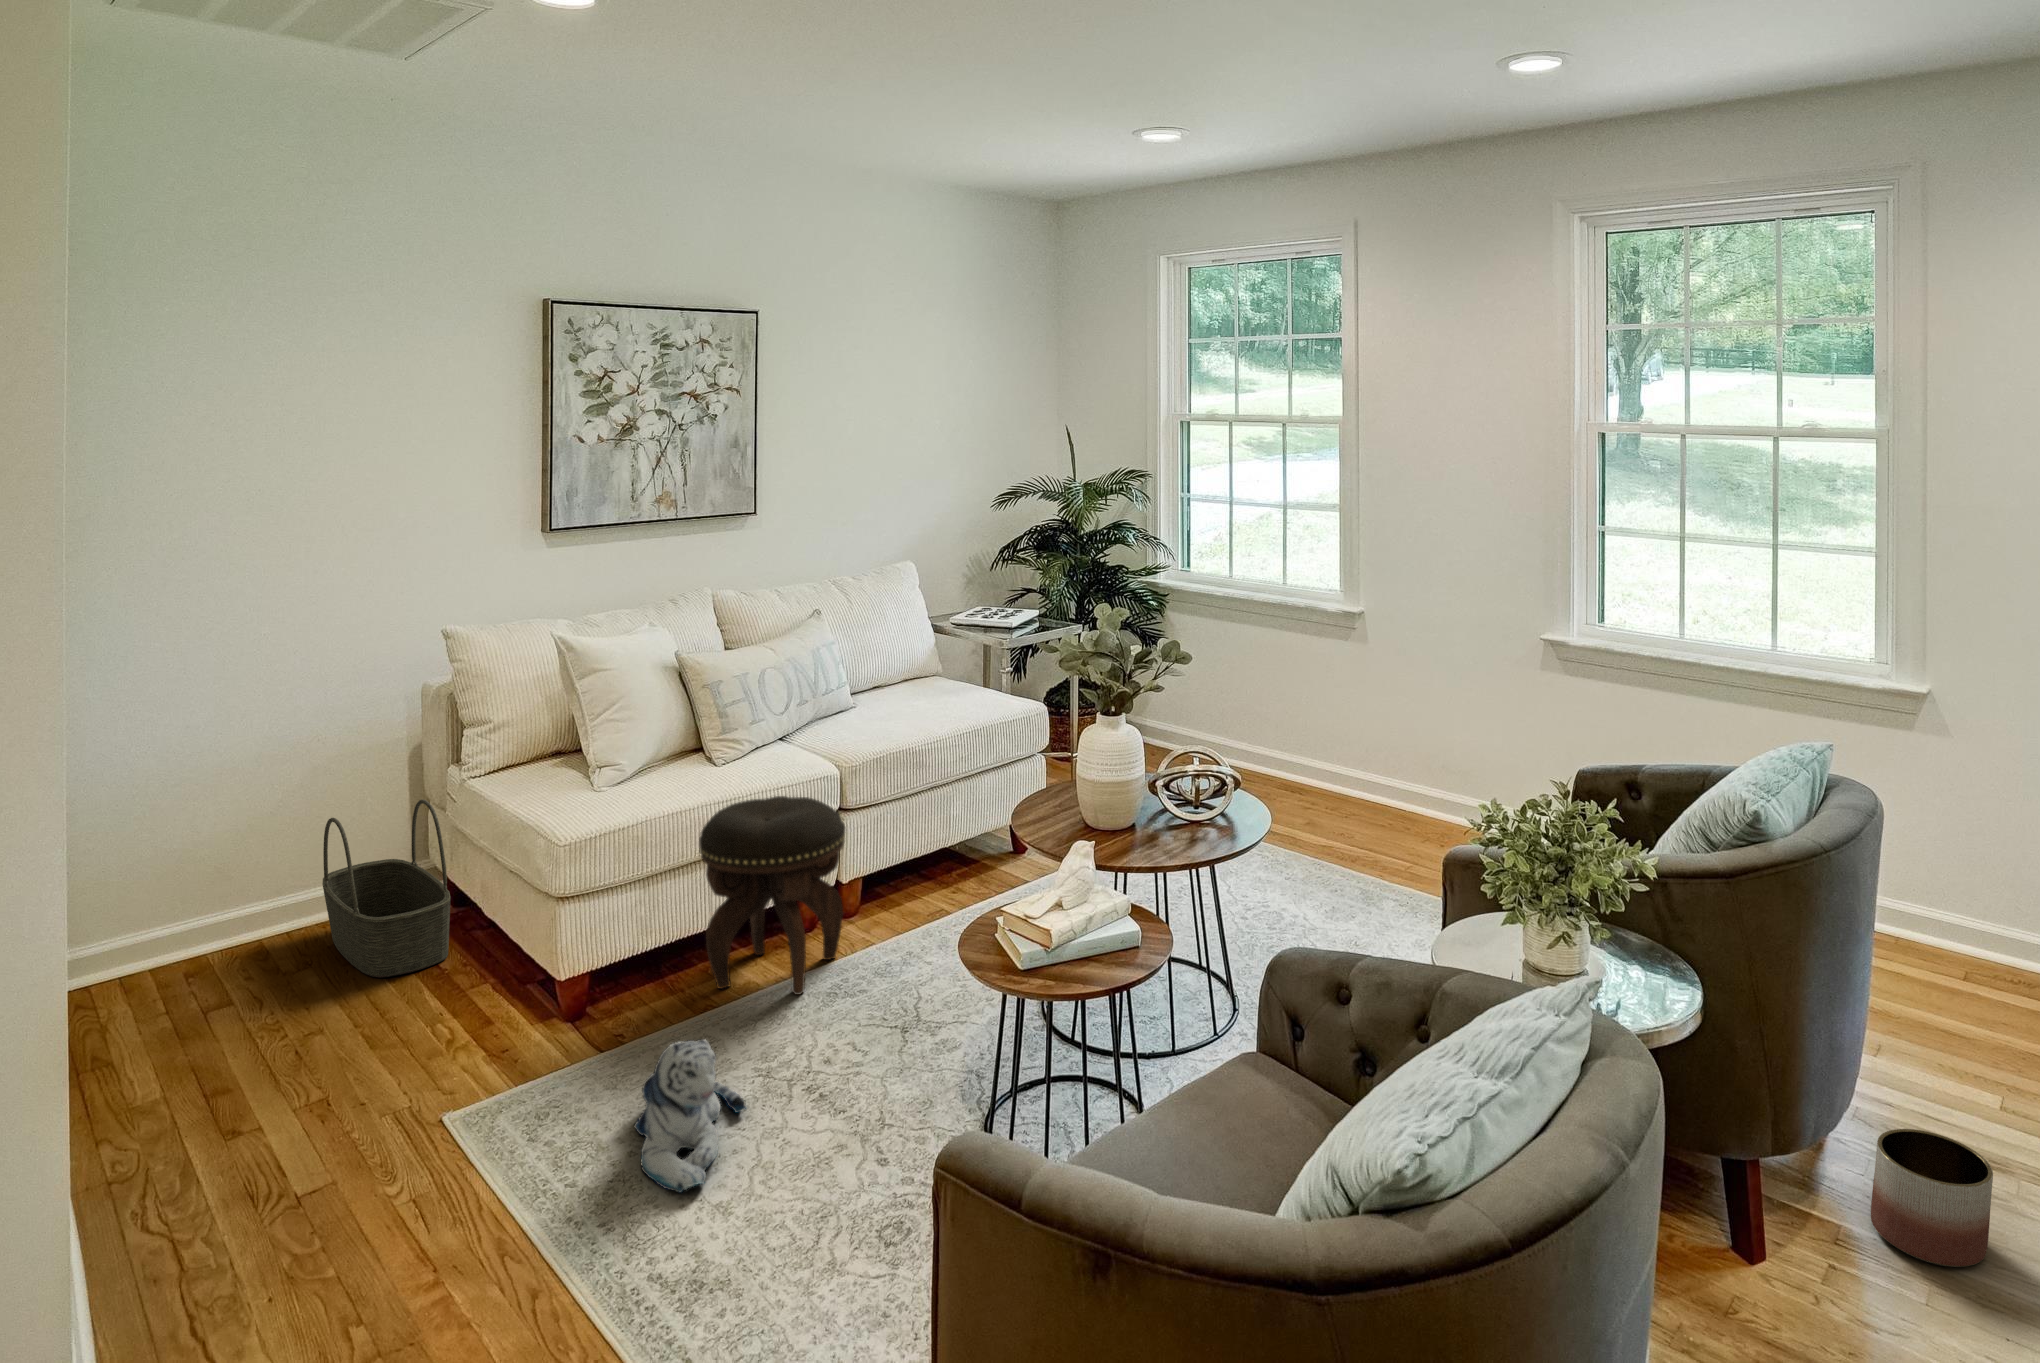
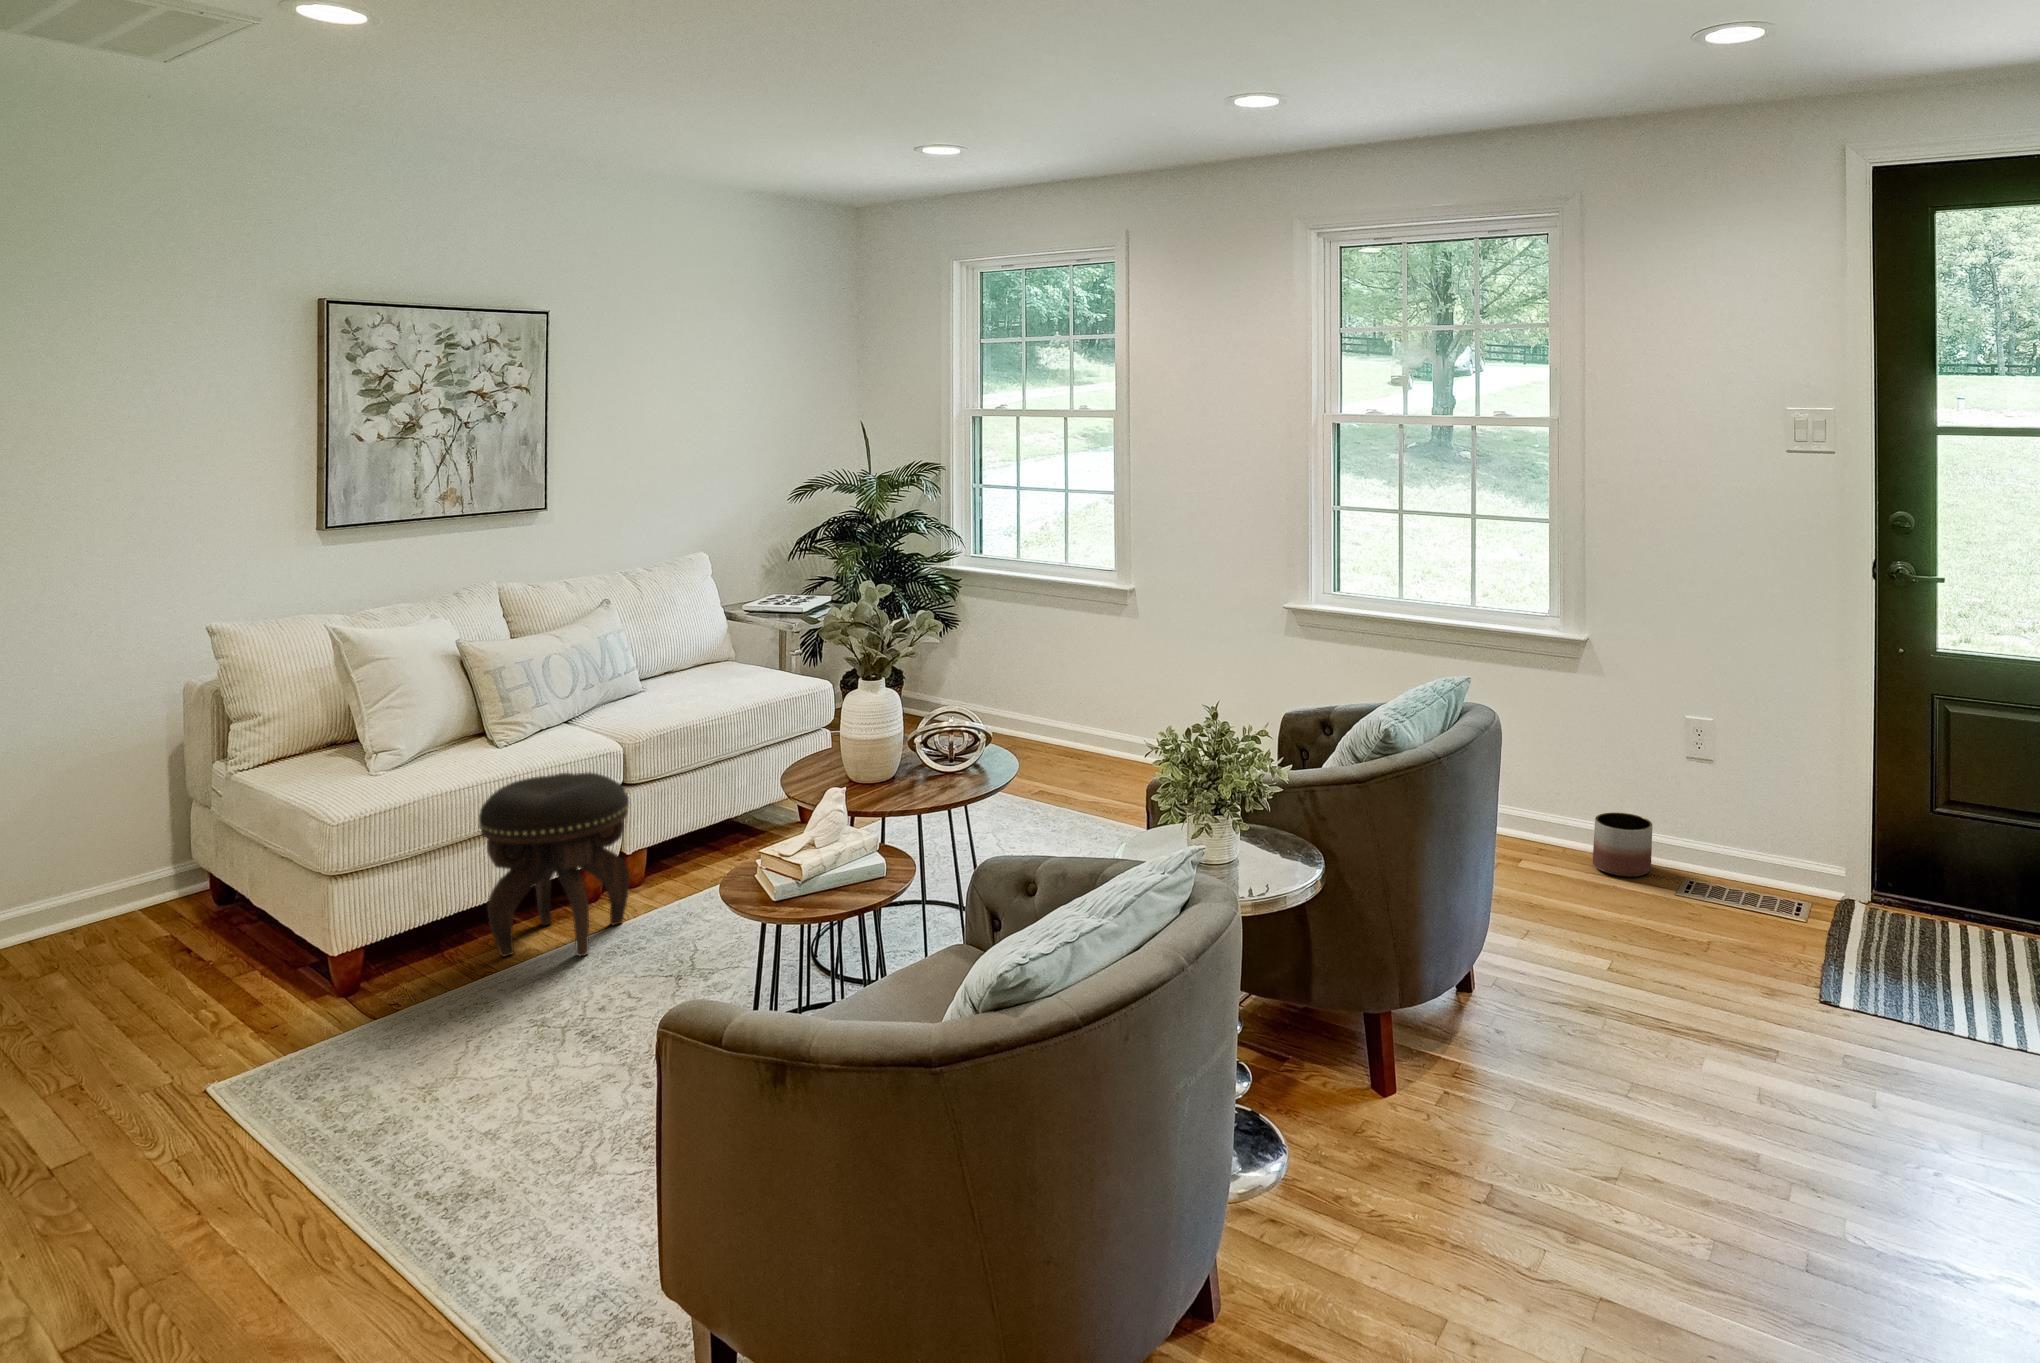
basket: present [322,799,451,978] -> none [72,795,216,971]
plush toy: present [634,1039,746,1193] -> none [406,989,522,1127]
planter: present [1871,1129,1993,1267] -> present [1593,813,1653,877]

